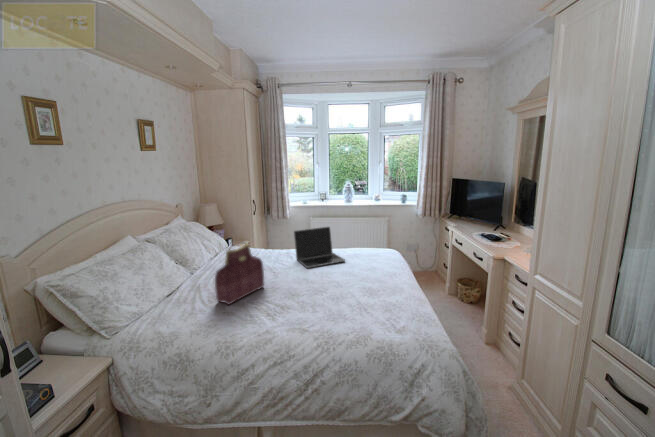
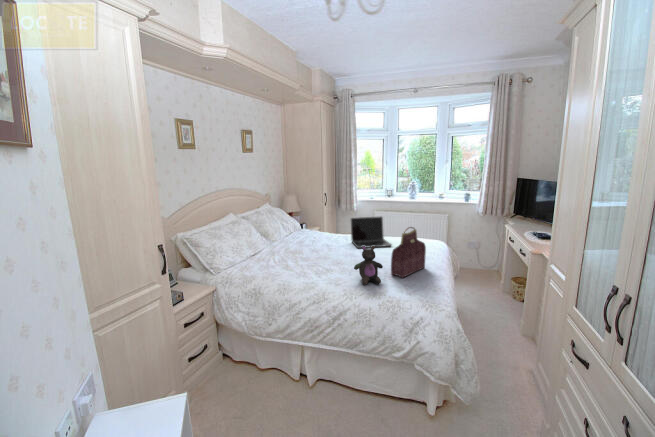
handbag: present [215,243,264,305] -> present [391,227,426,278]
stuffed bear: none [320,271,356,324] -> present [354,246,383,285]

